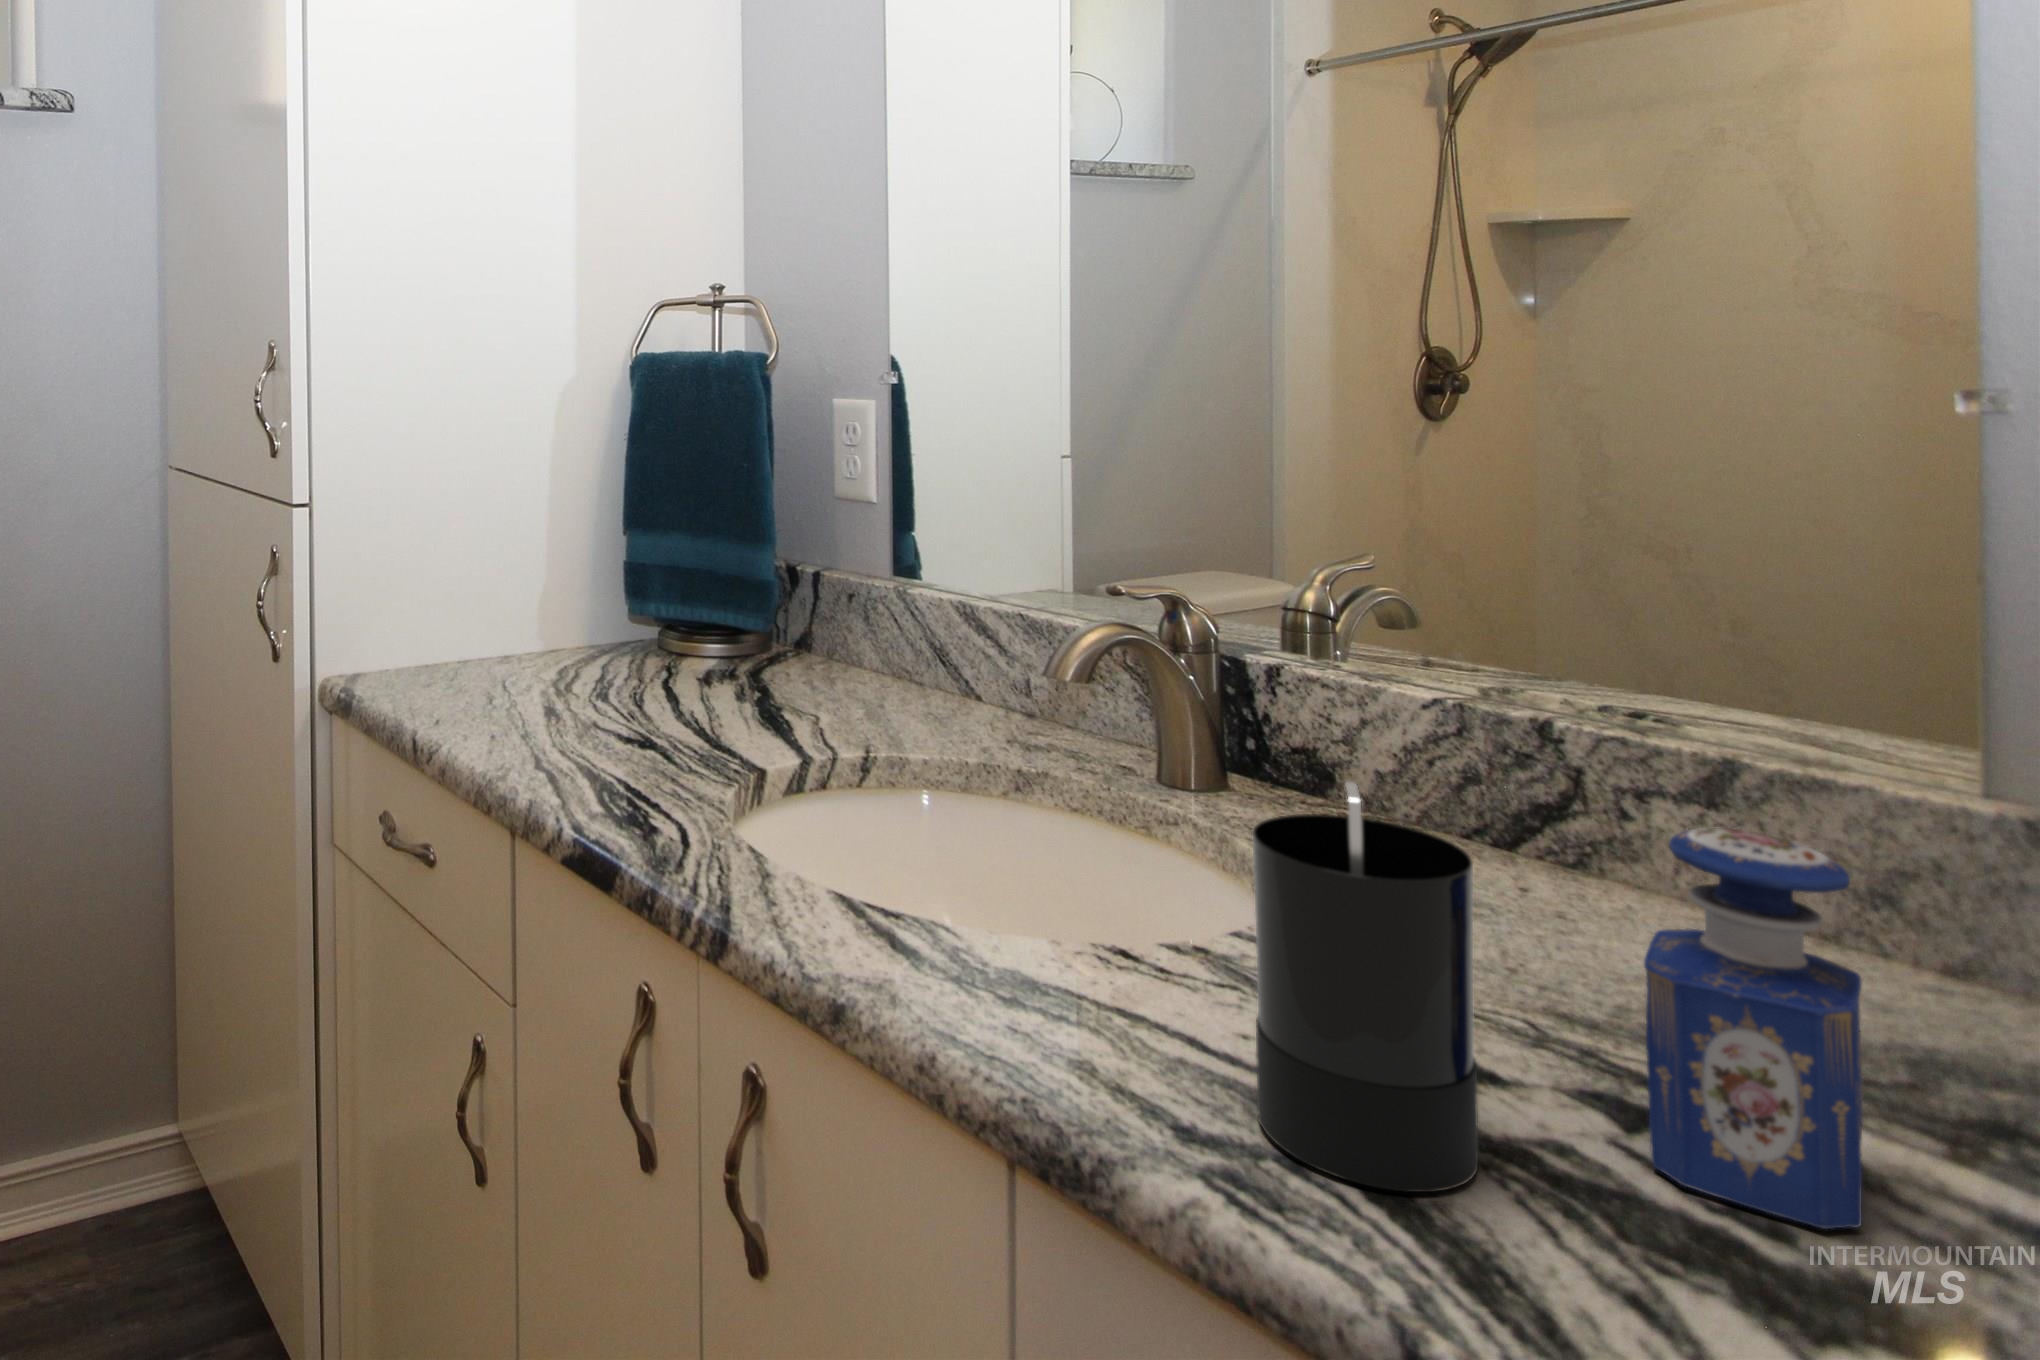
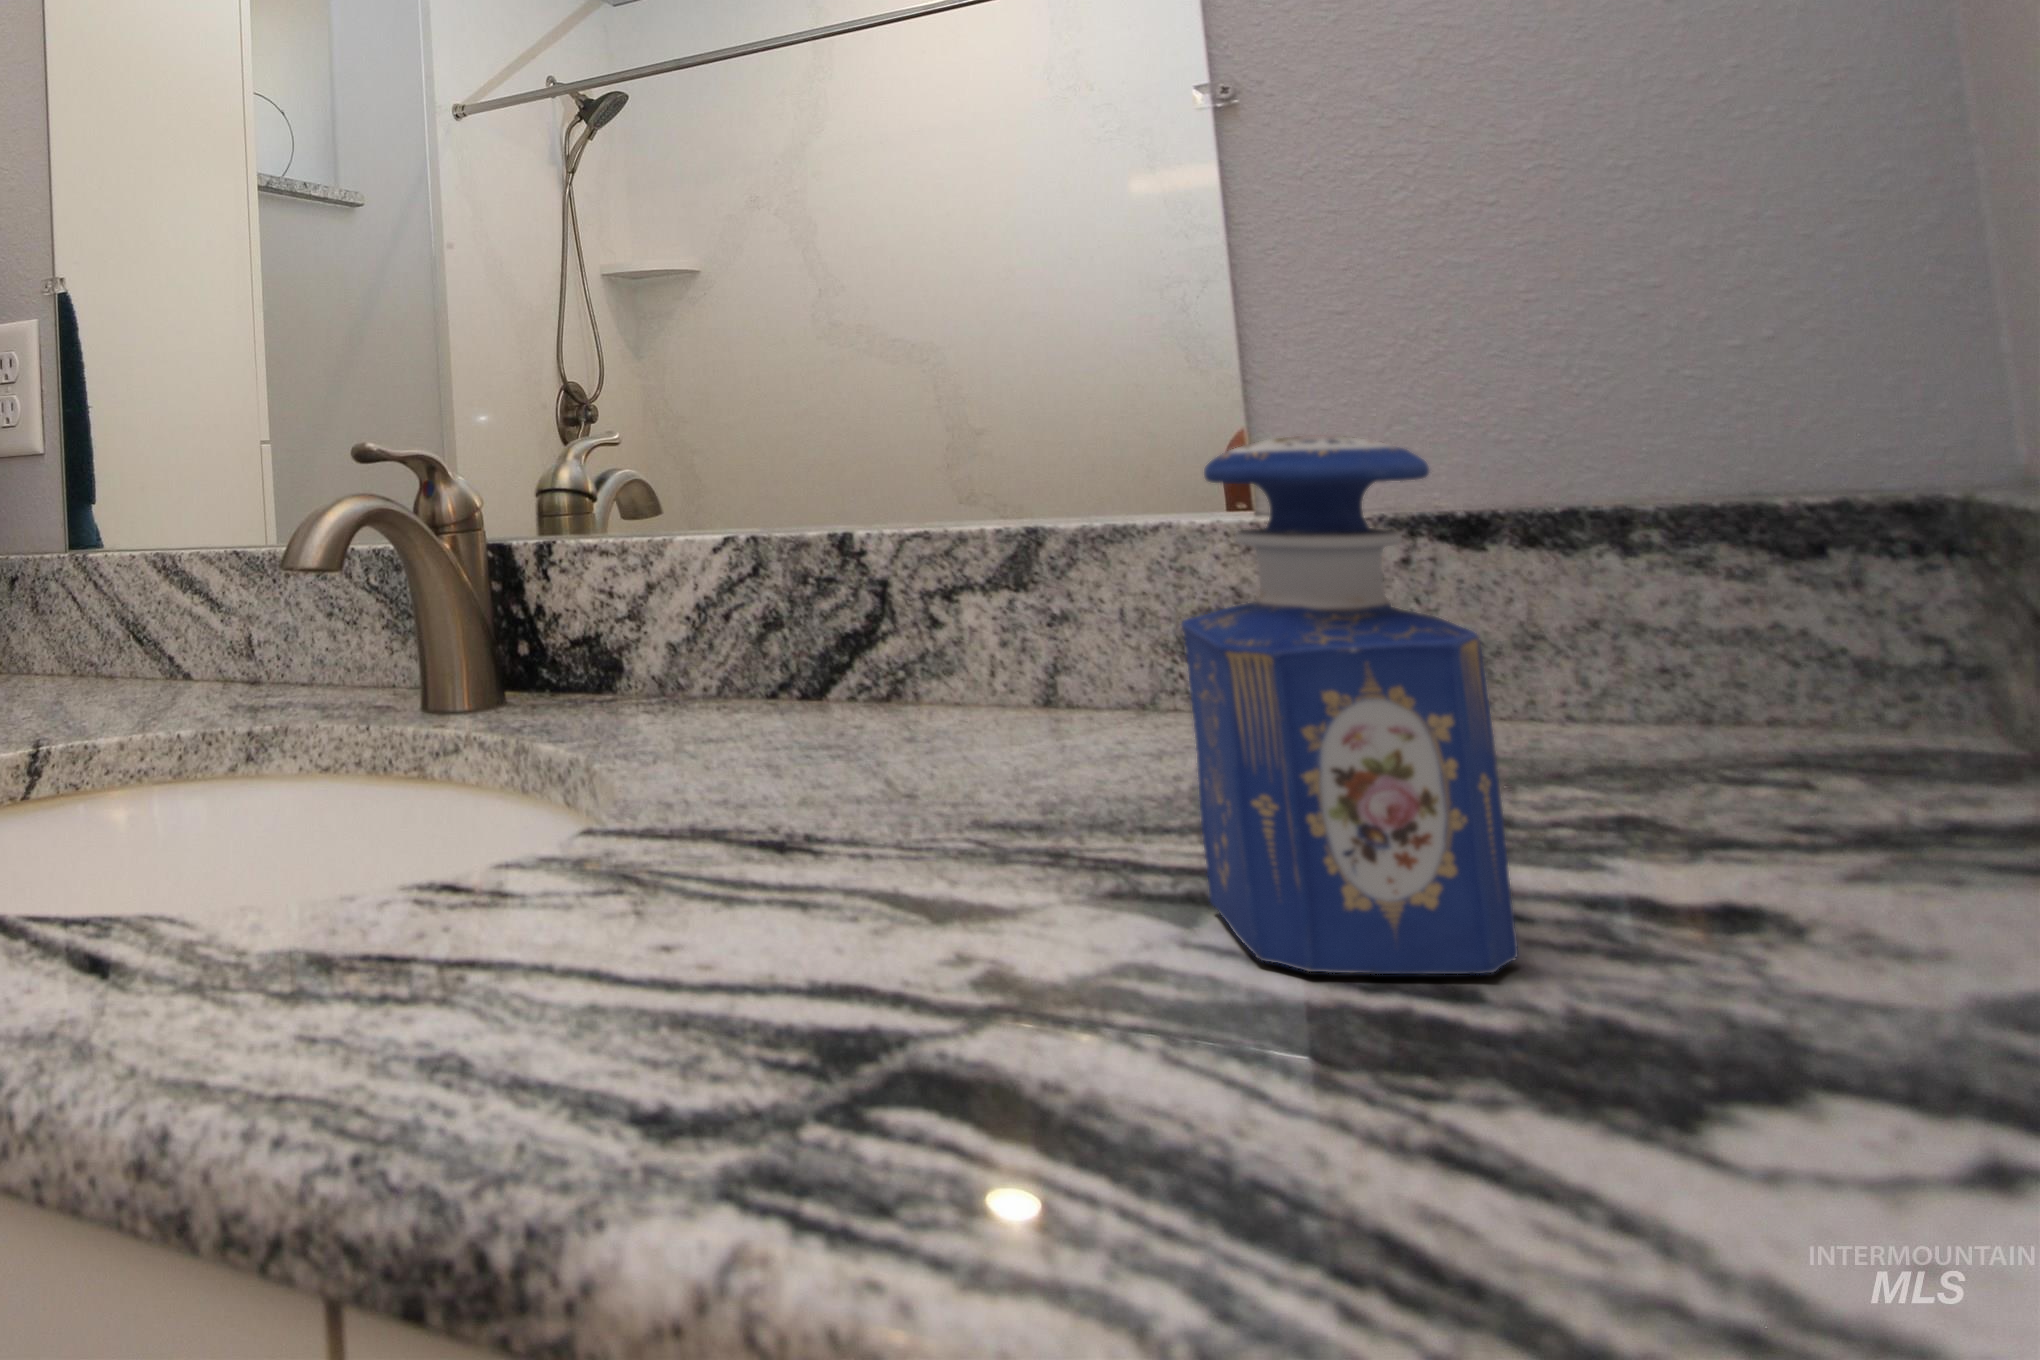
candle: present [1253,782,1478,1192] -> none [708,467,1093,1114]

